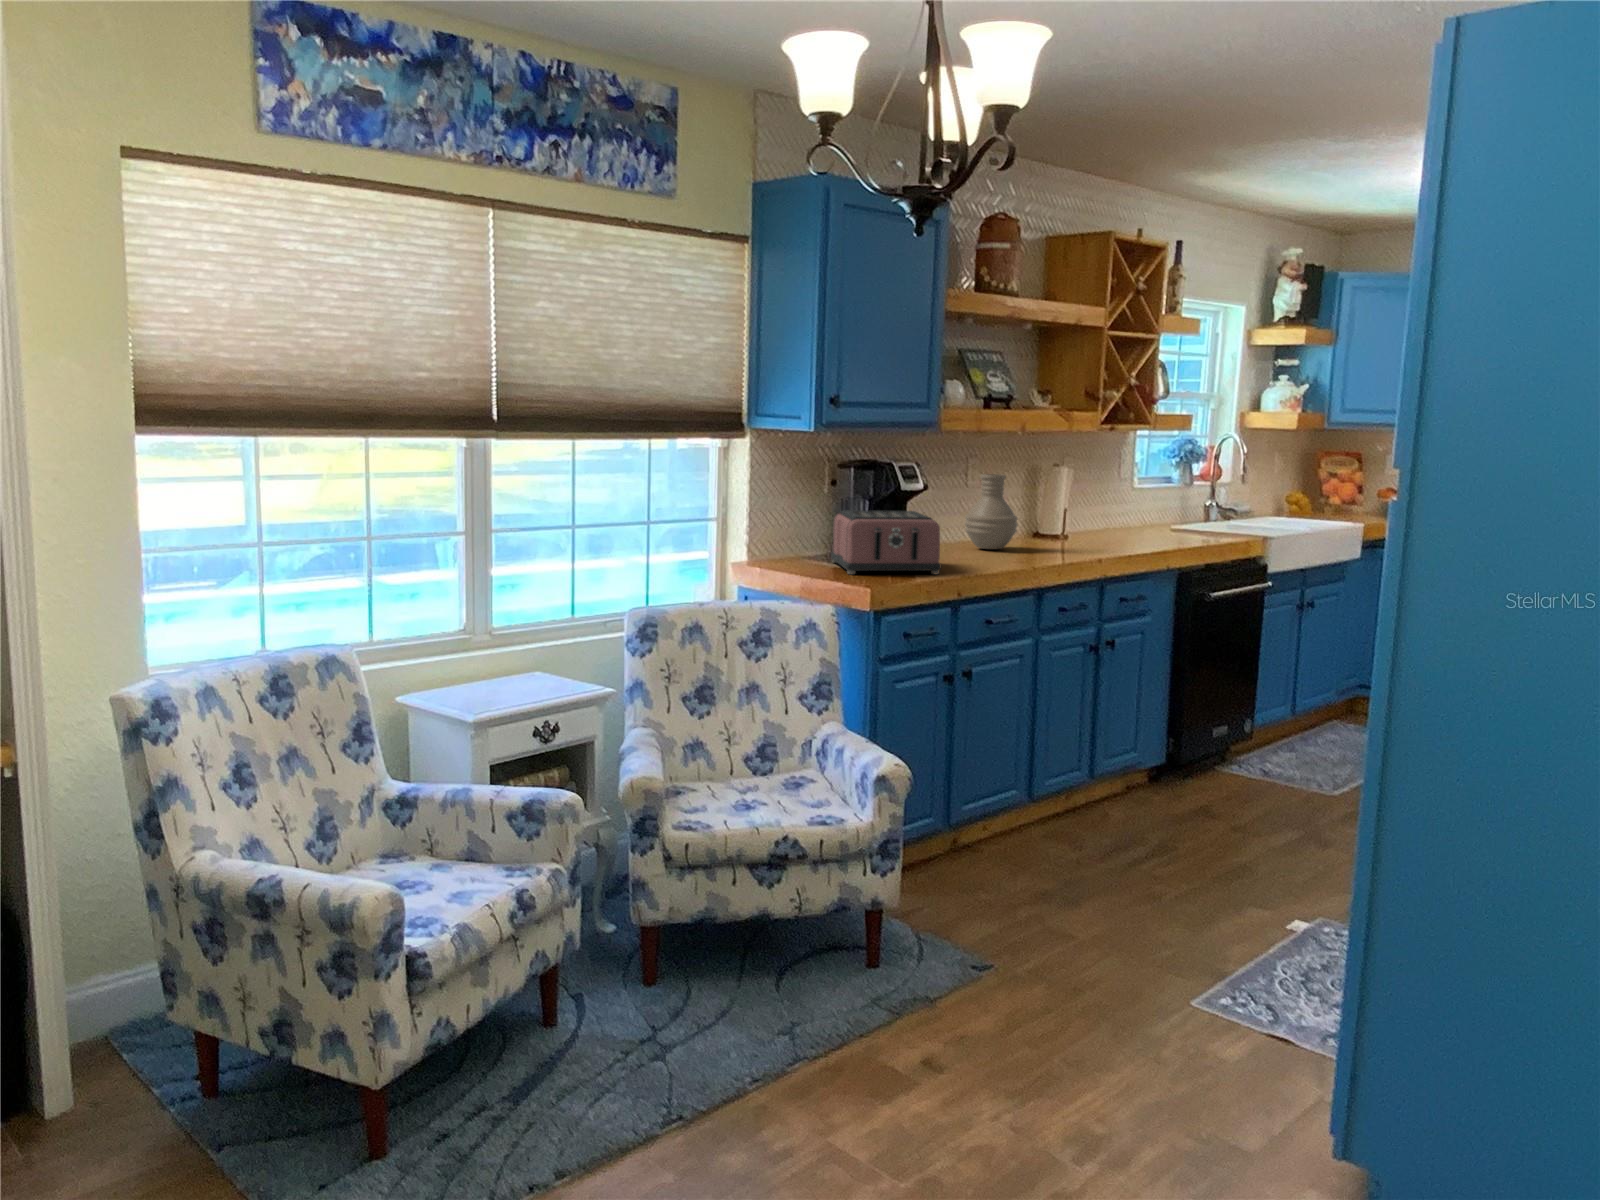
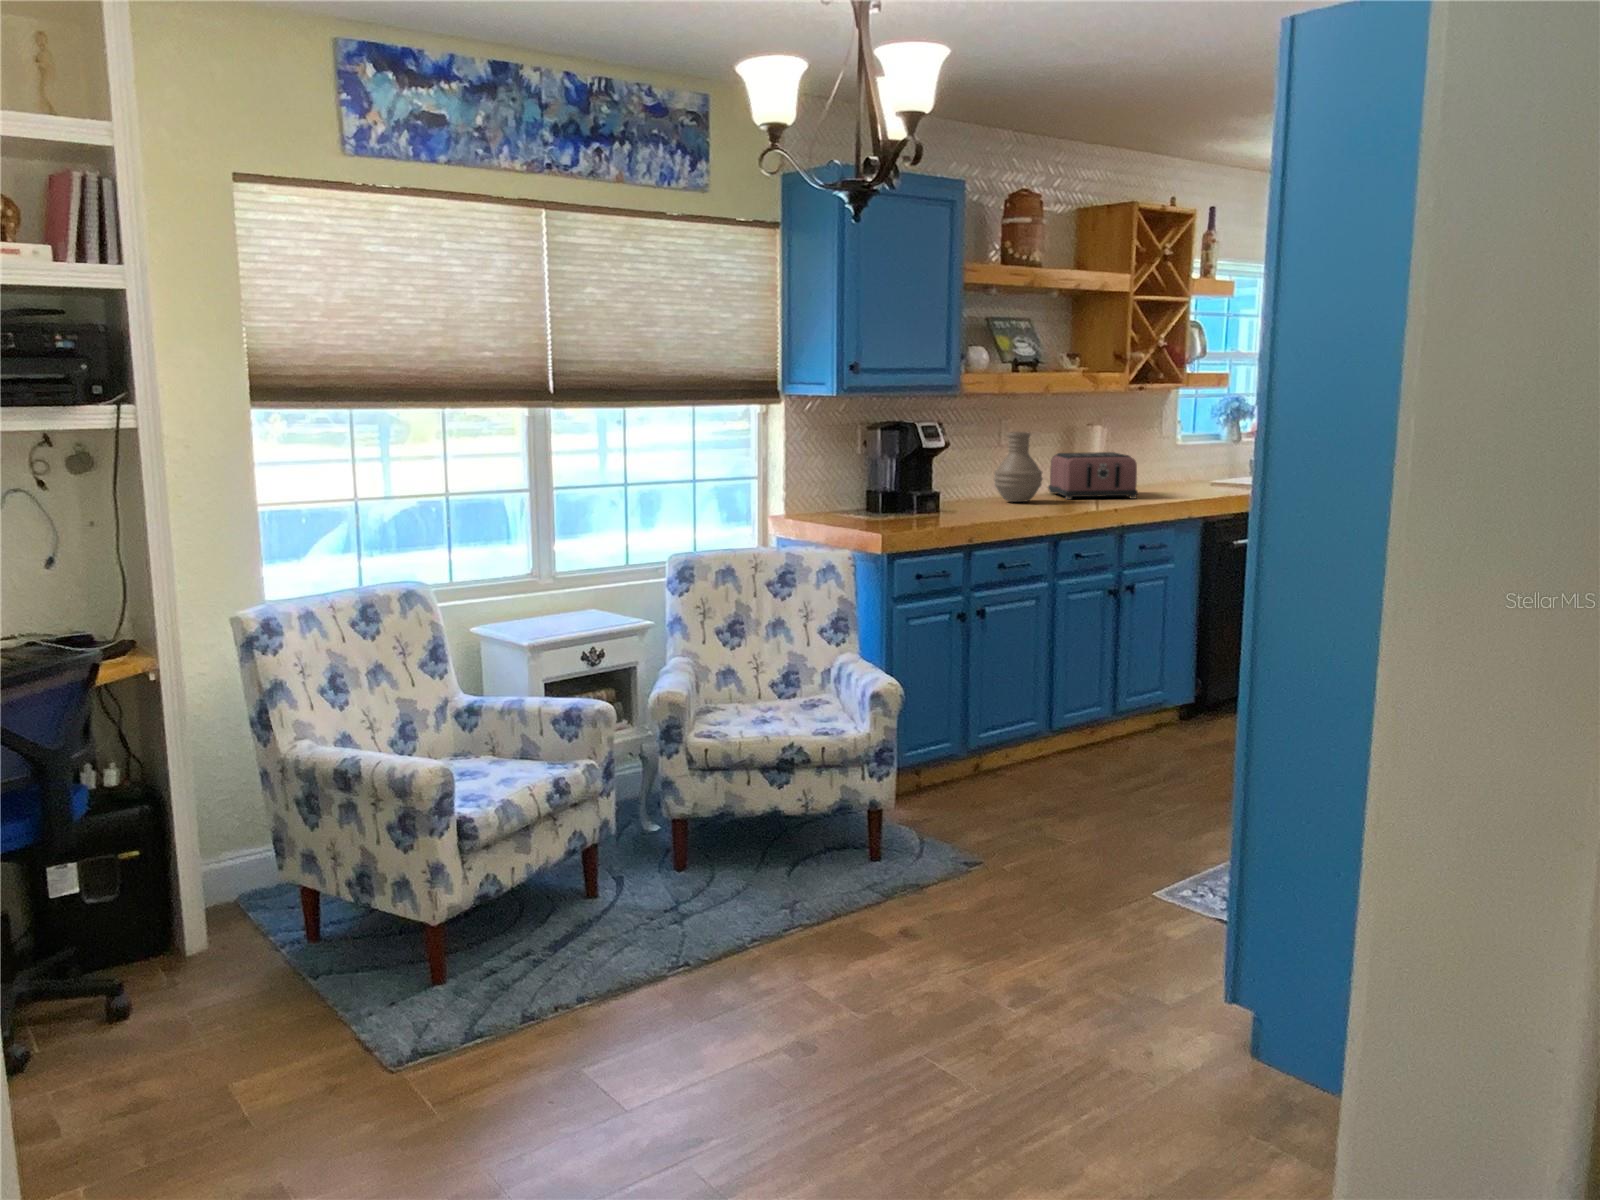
toaster: present [831,510,941,574] -> present [1048,452,1138,500]

